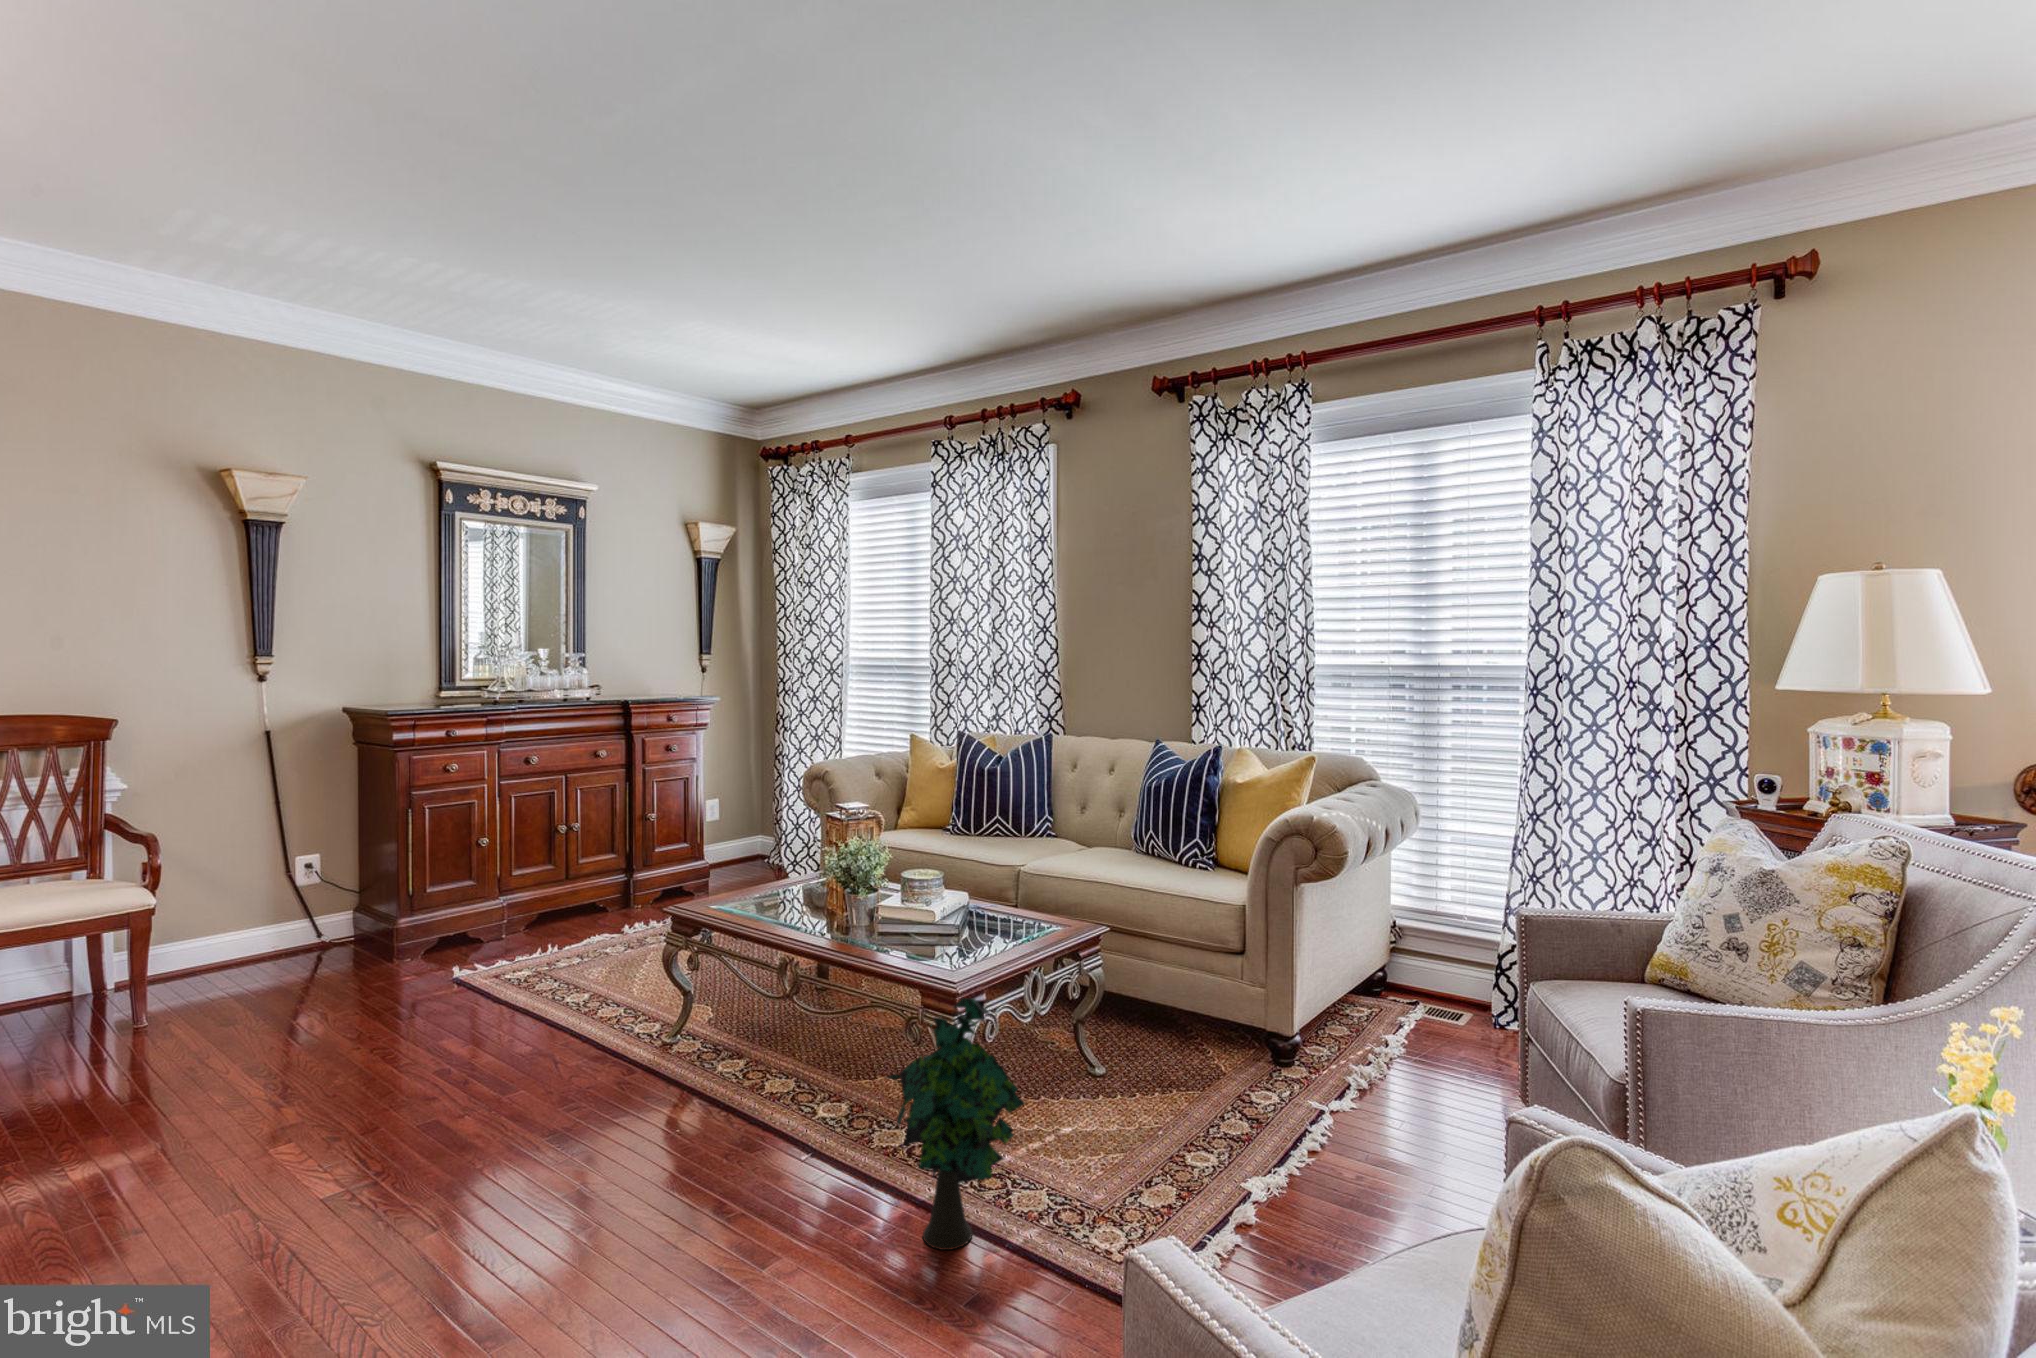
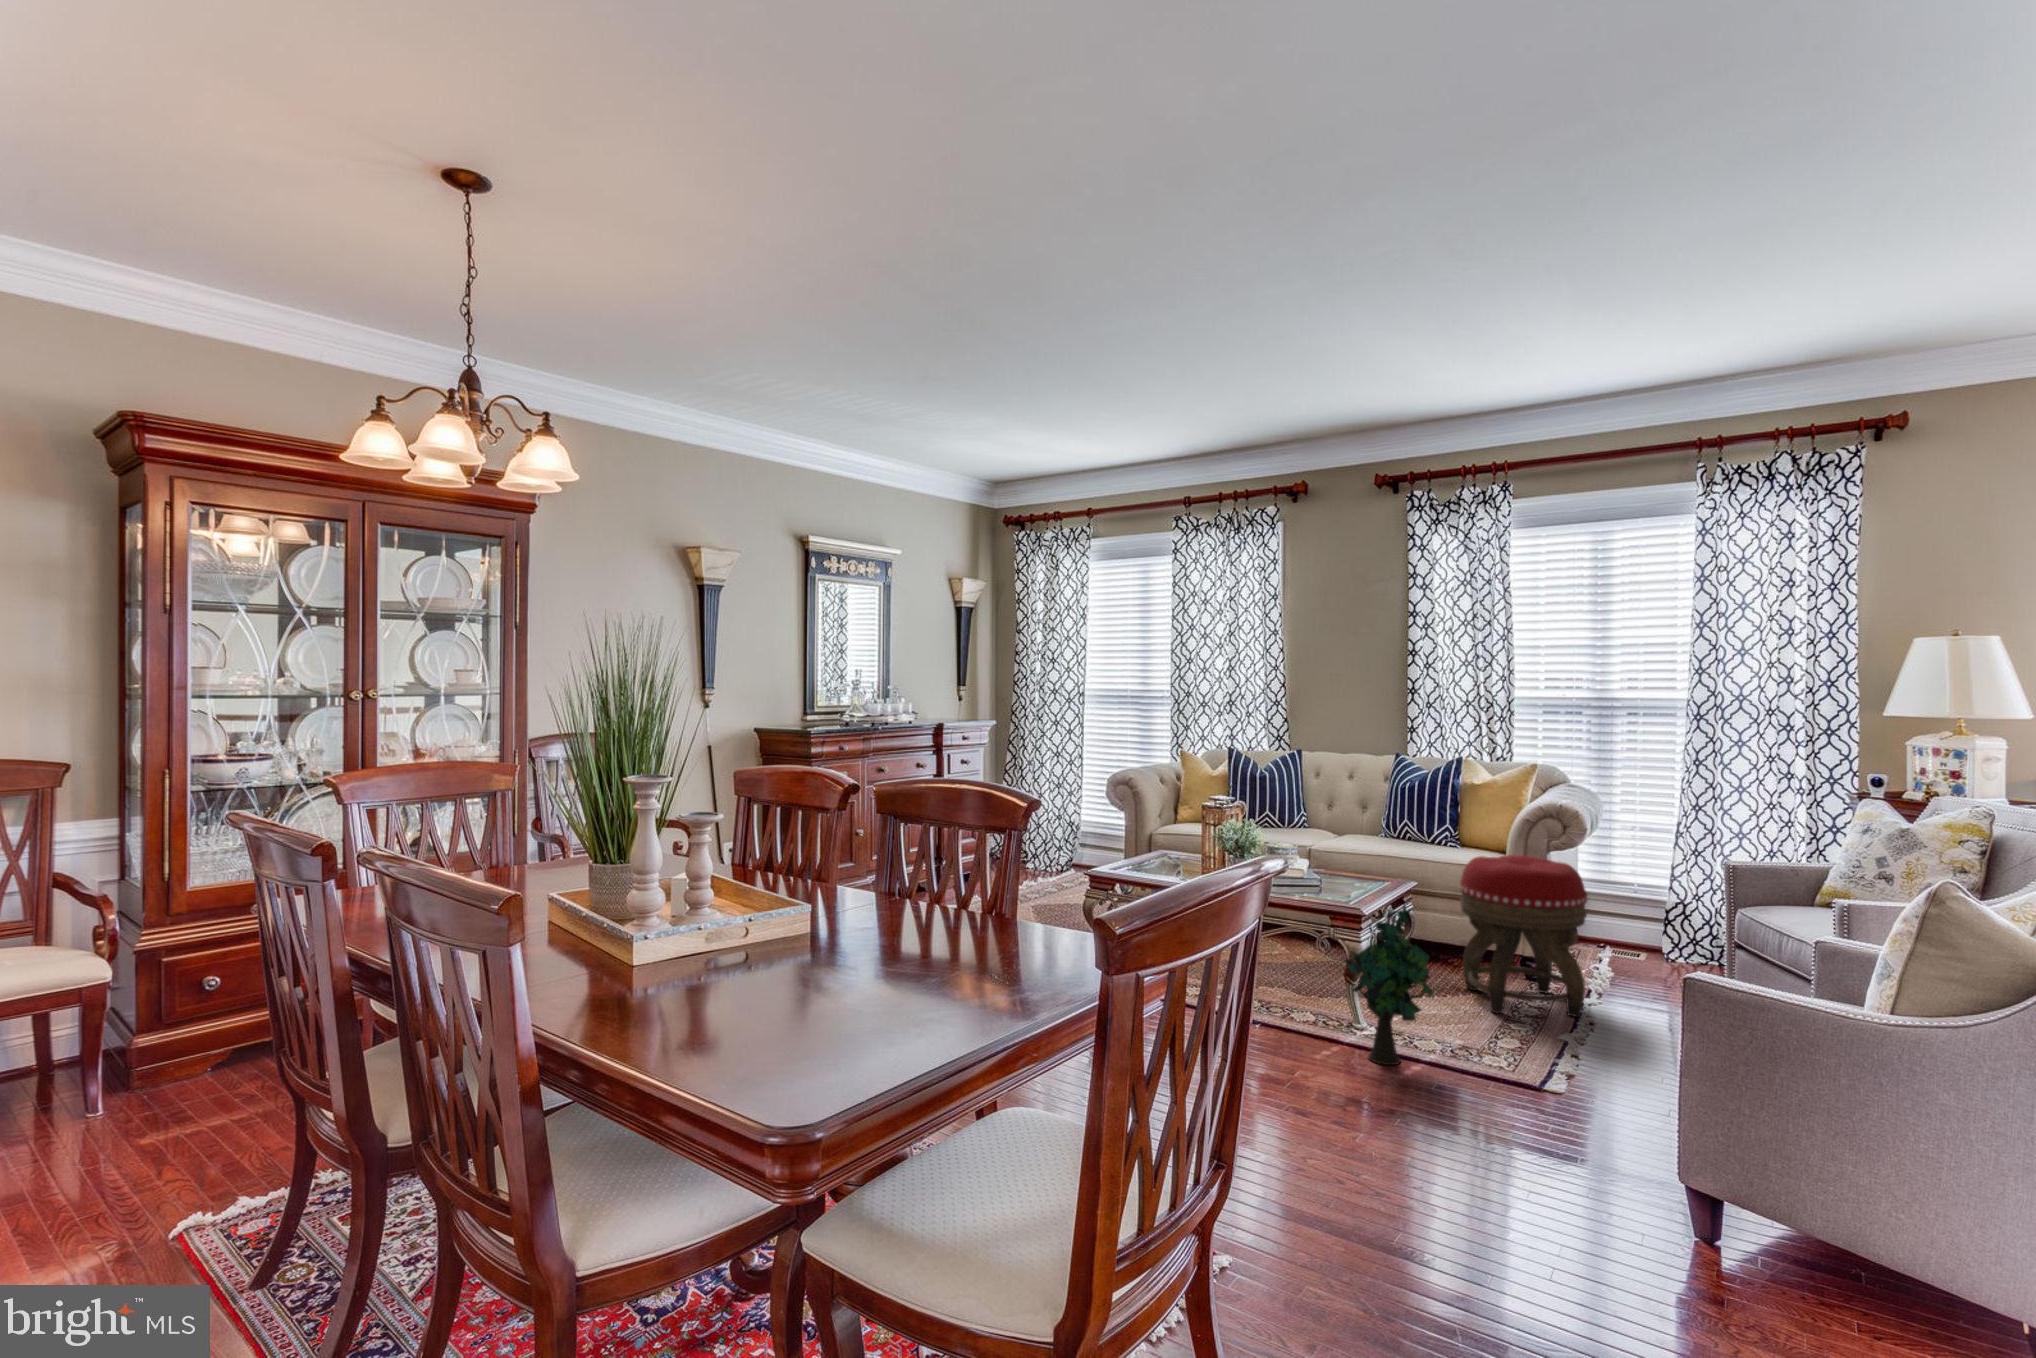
footstool: none [1160,888,1330,1136] -> present [1460,855,1587,1017]

